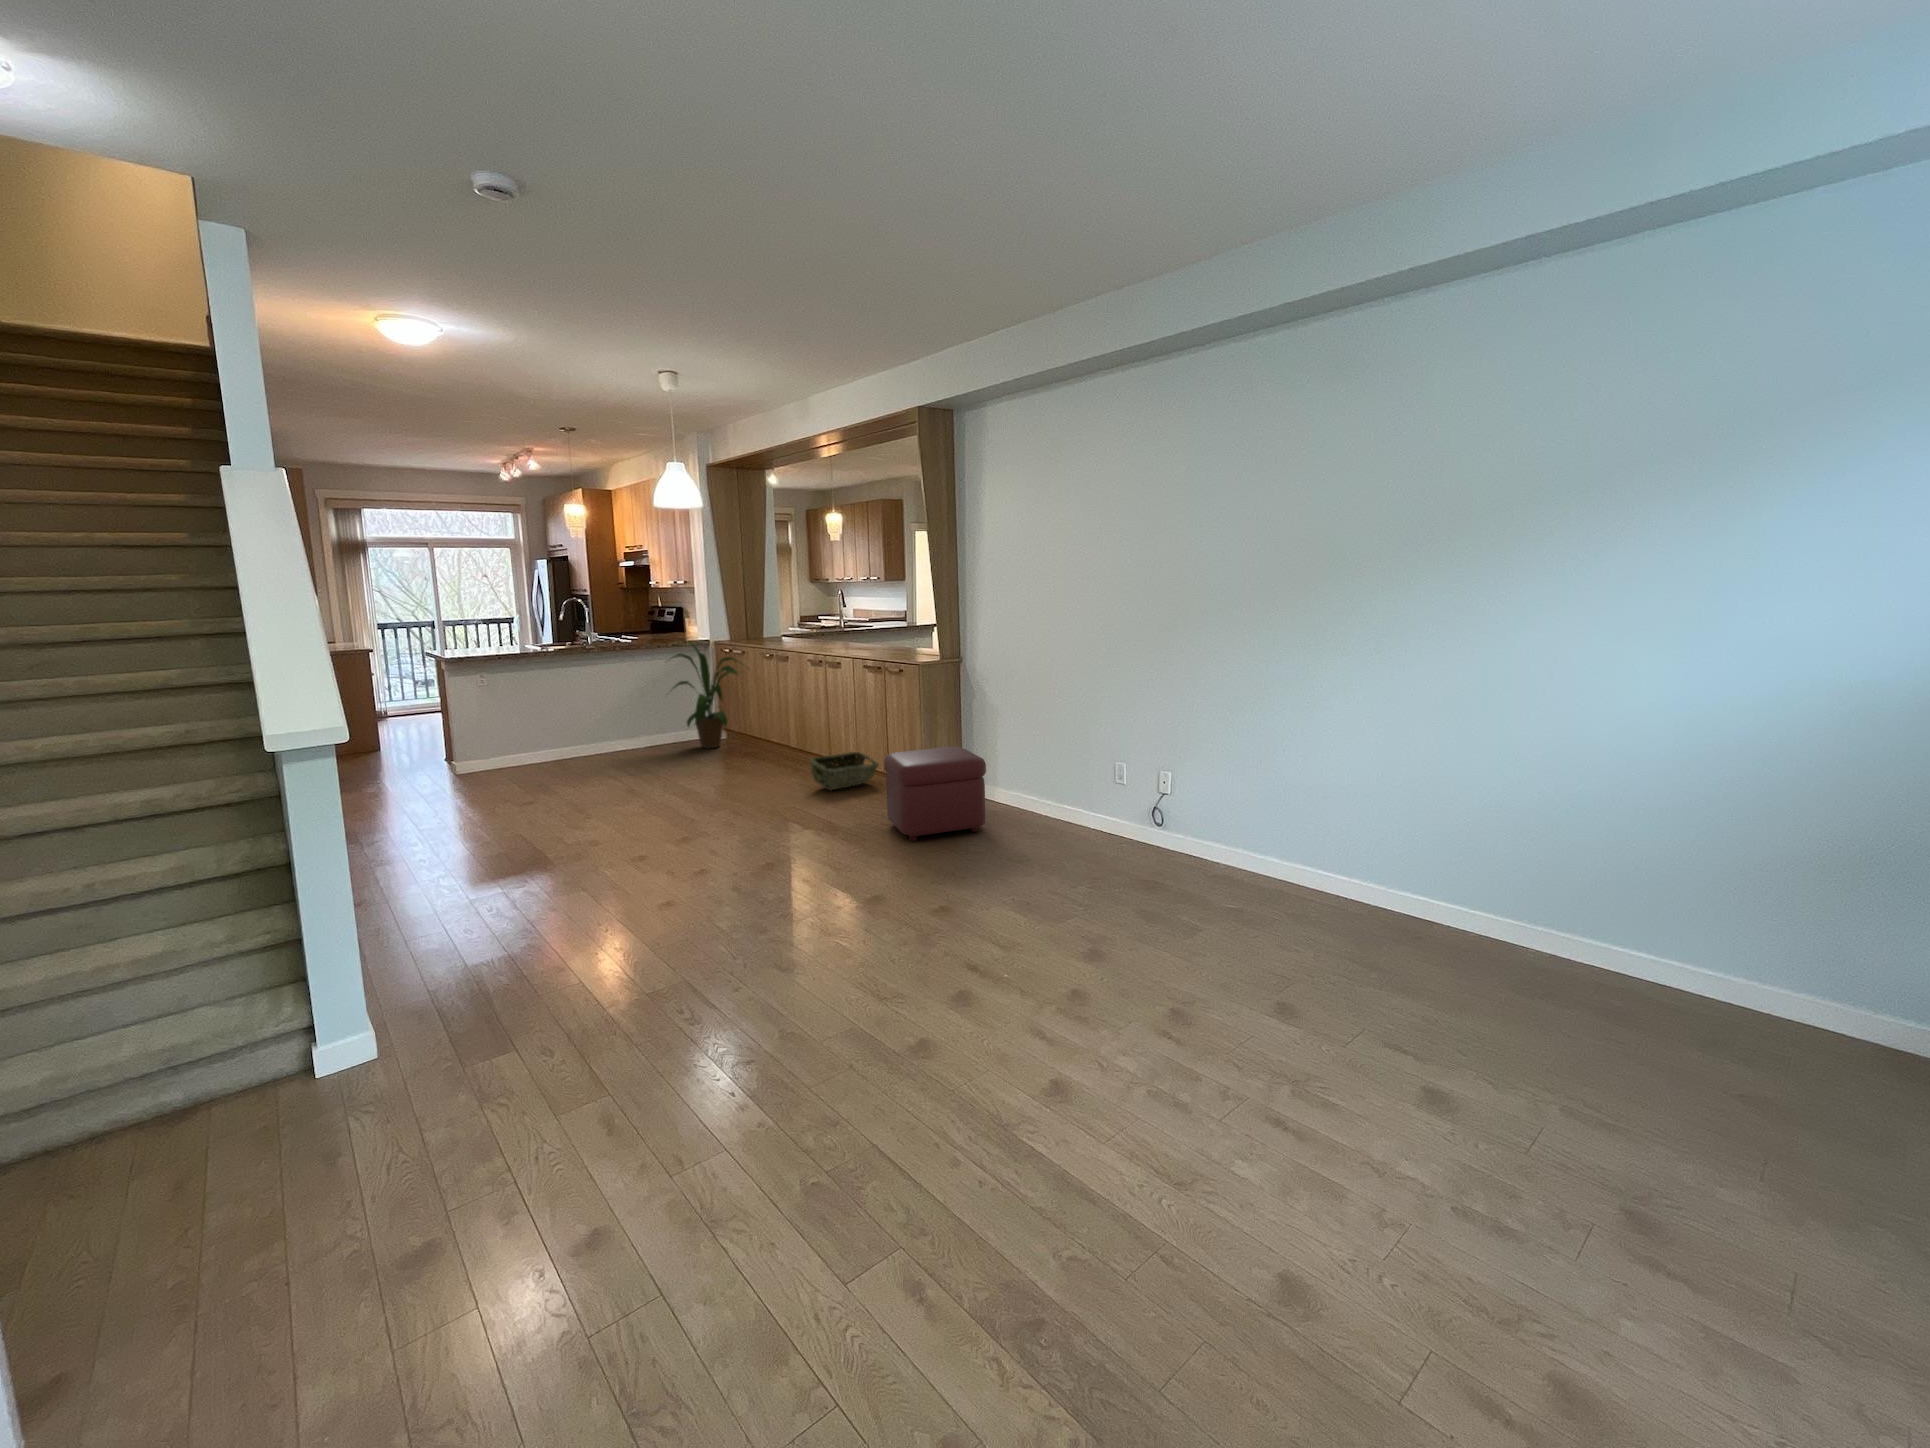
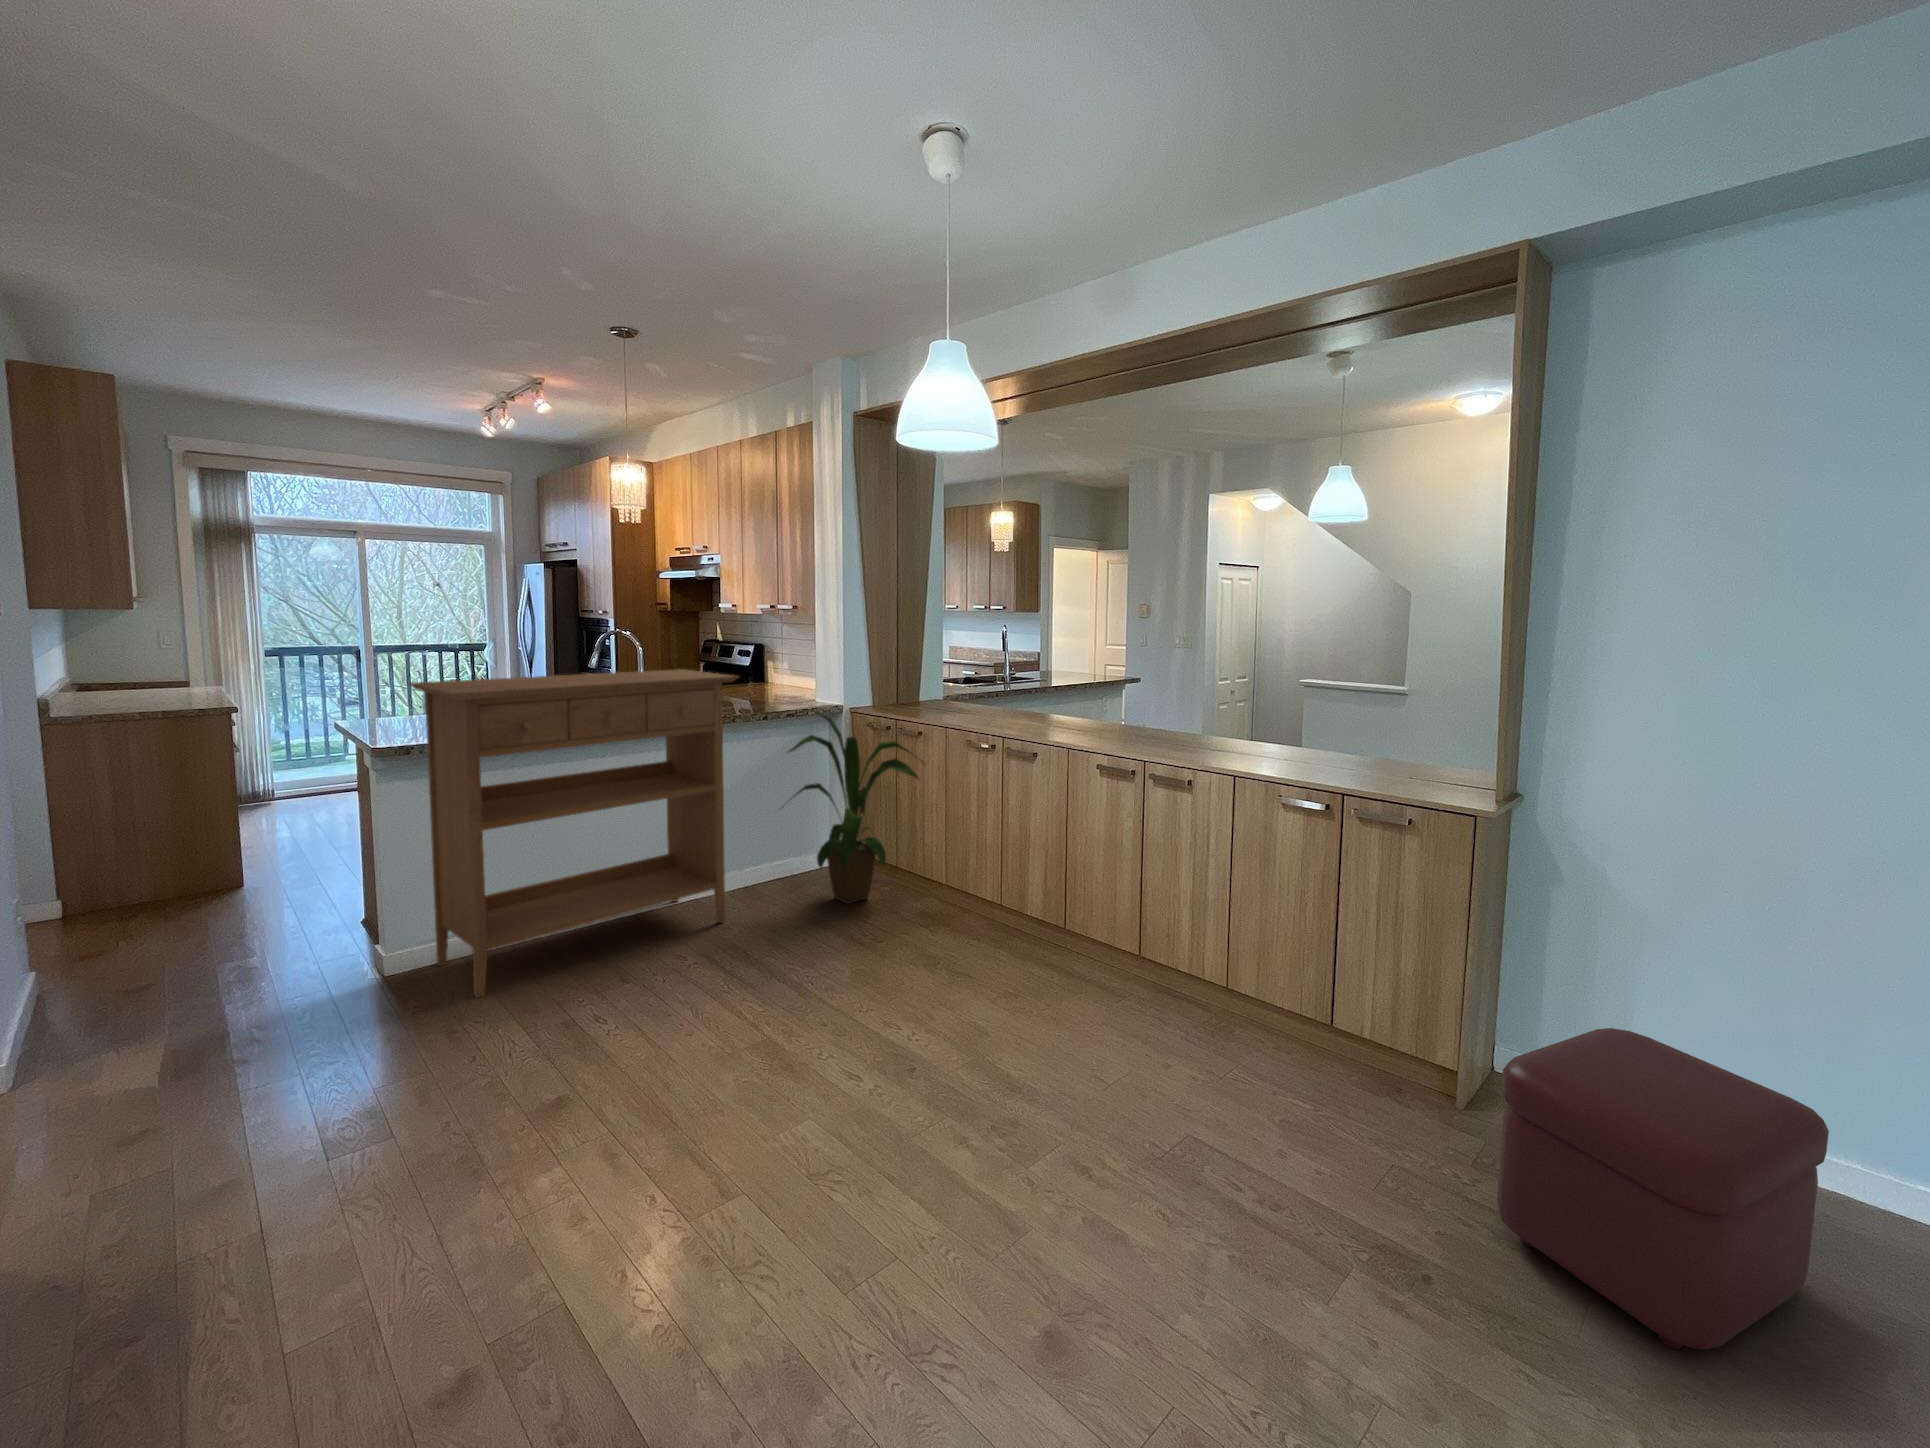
console table: none [459,619,635,779] -> present [409,669,738,998]
woven basket: present [810,752,878,790] -> none [1154,960,1283,1064]

